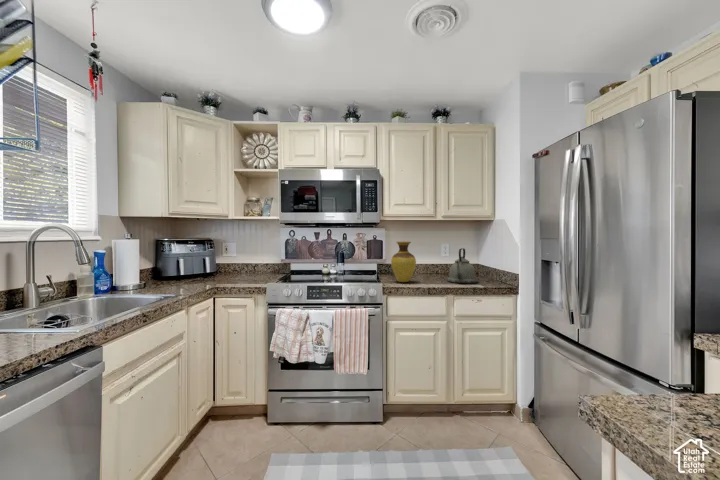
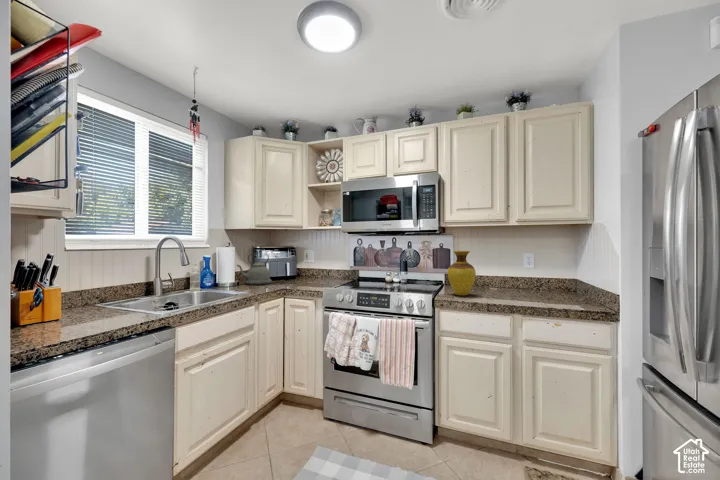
kettle: present [447,248,477,283] -> present [237,255,272,285]

